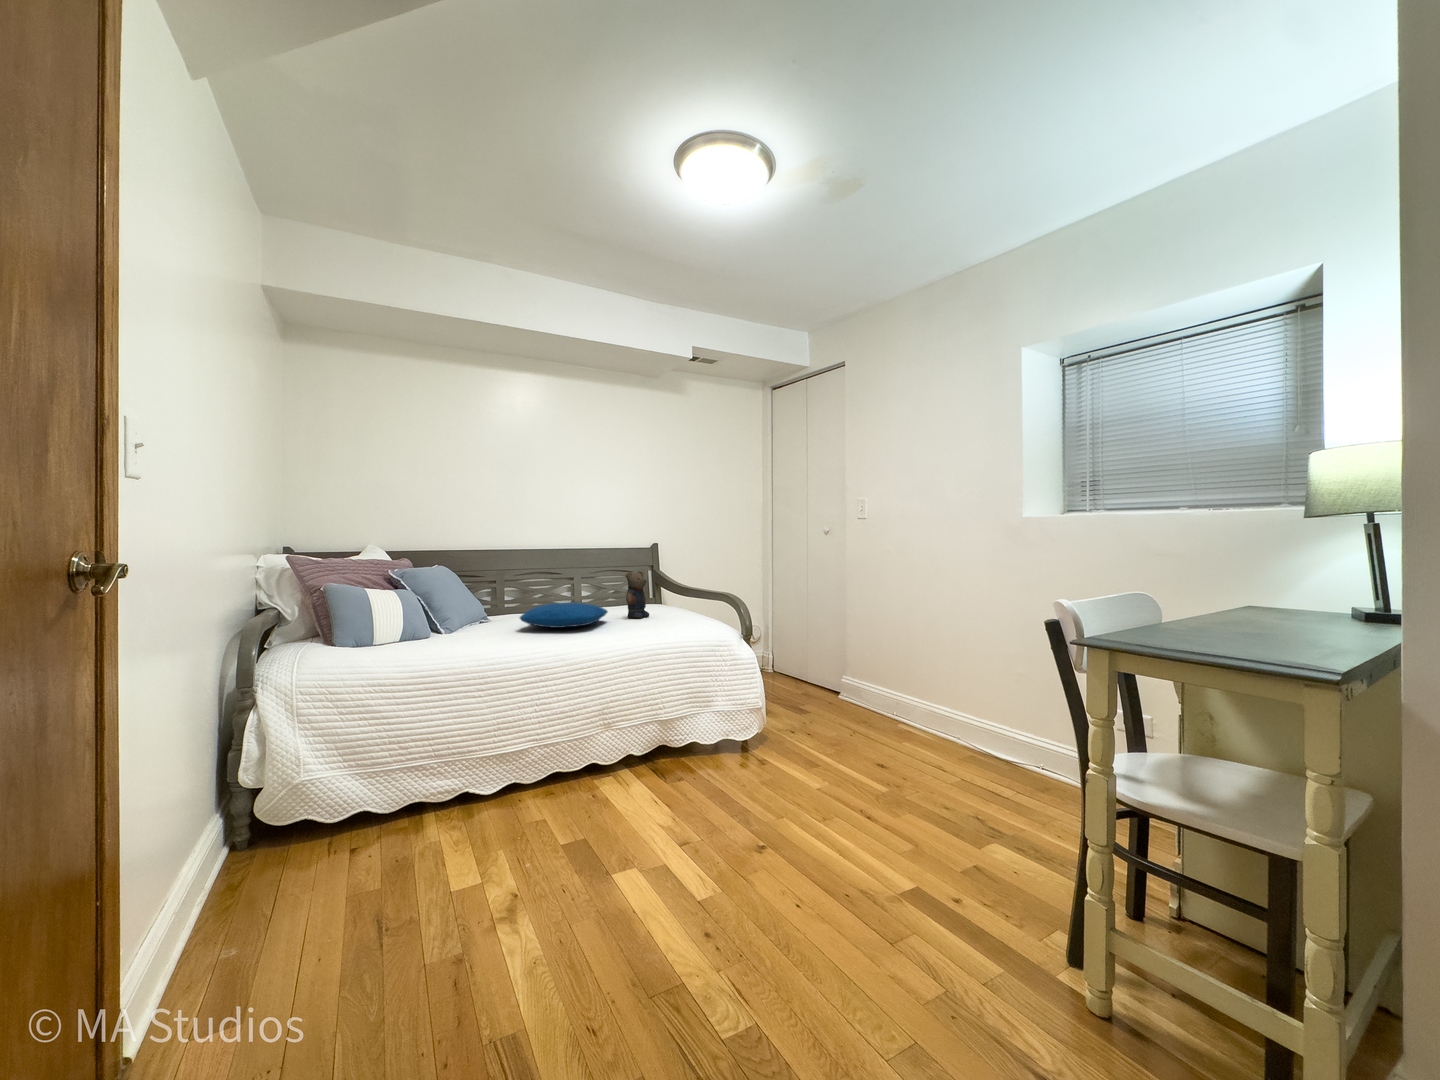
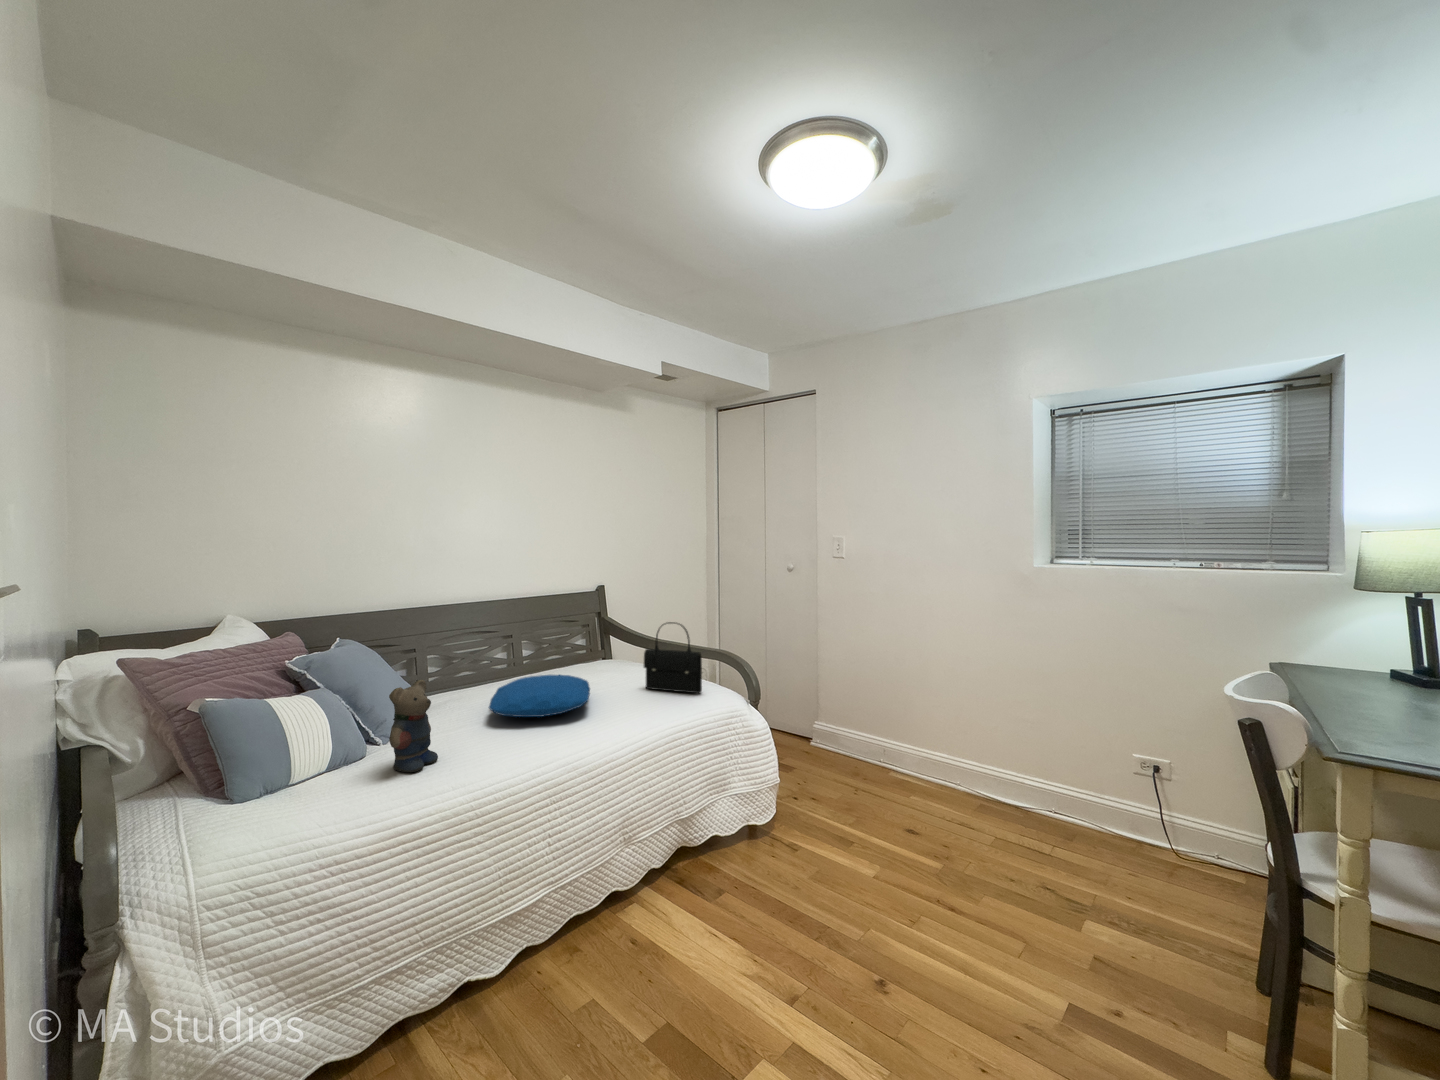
handbag: none [654,563,698,625] -> present [644,622,702,693]
teddy bear: present [626,571,649,618] -> present [389,680,438,772]

